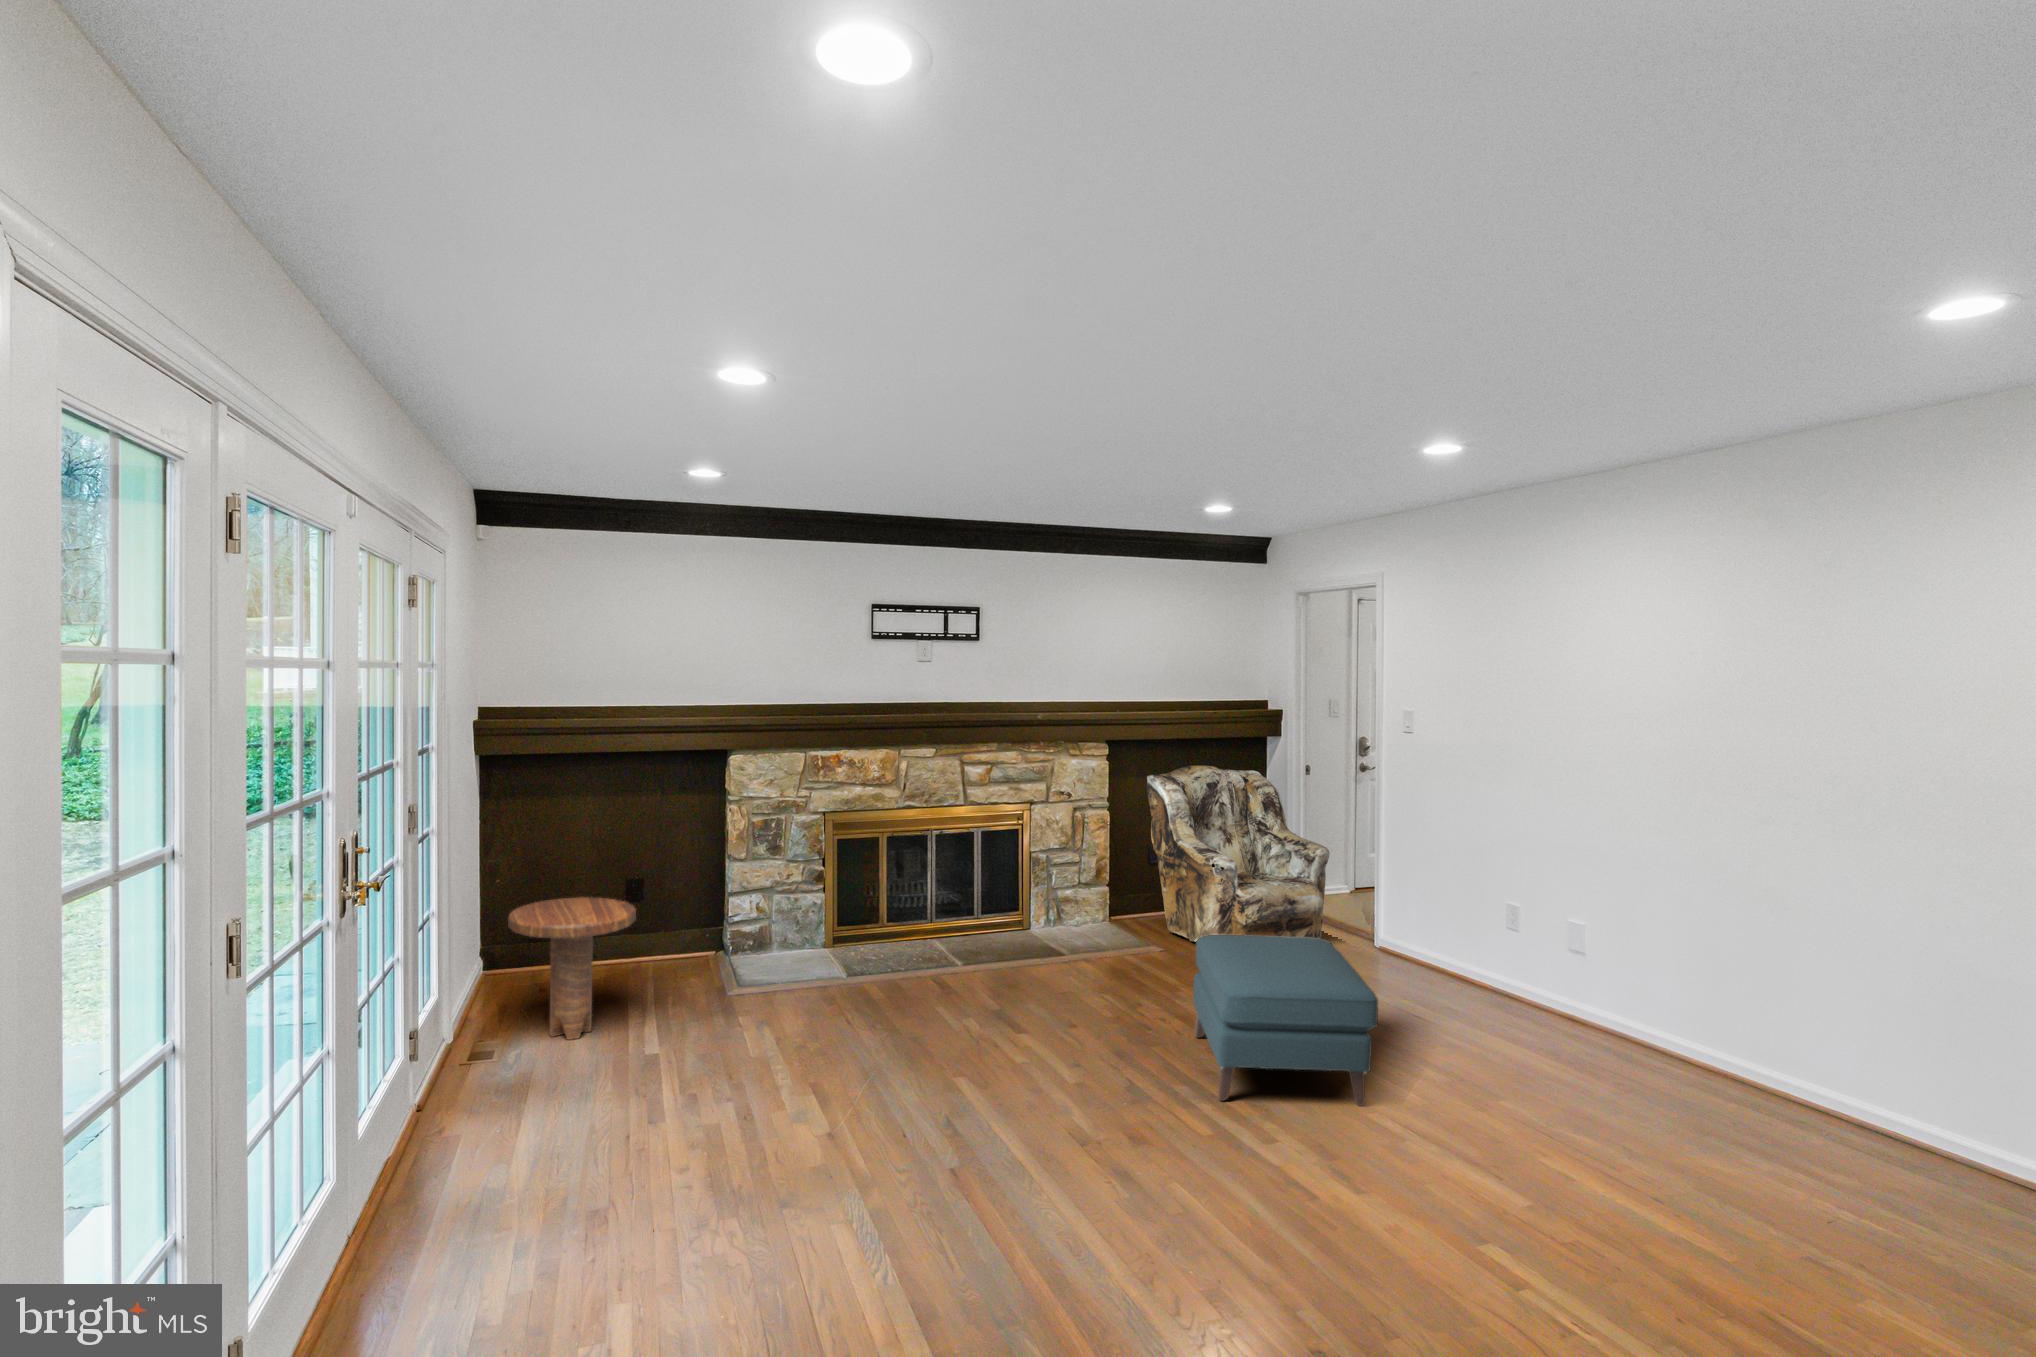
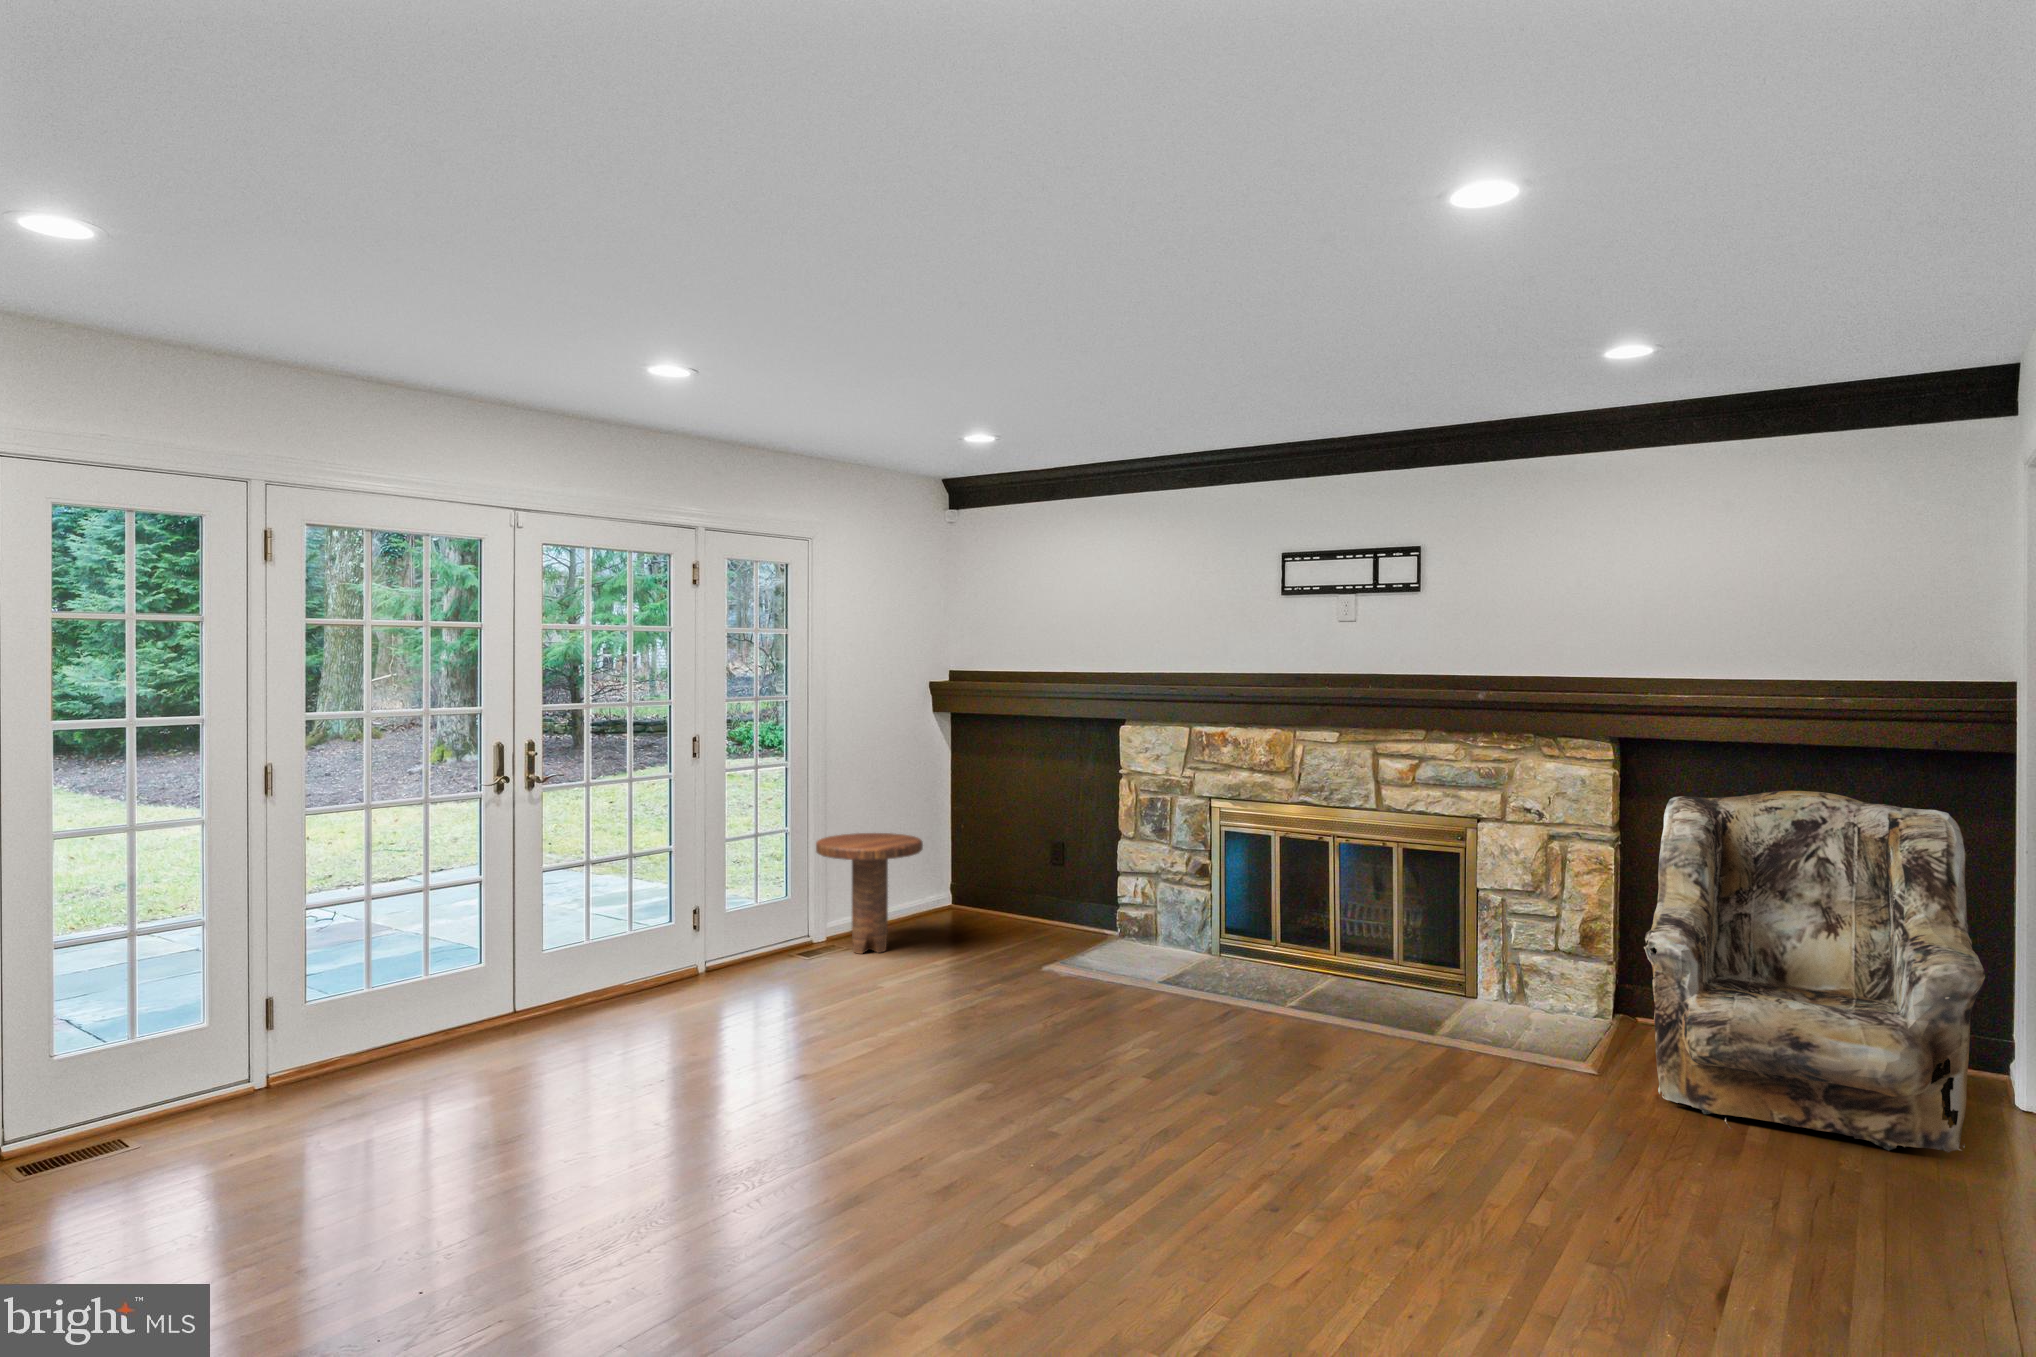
ottoman: present [1193,935,1378,1106] -> none [1041,994,1434,1304]

